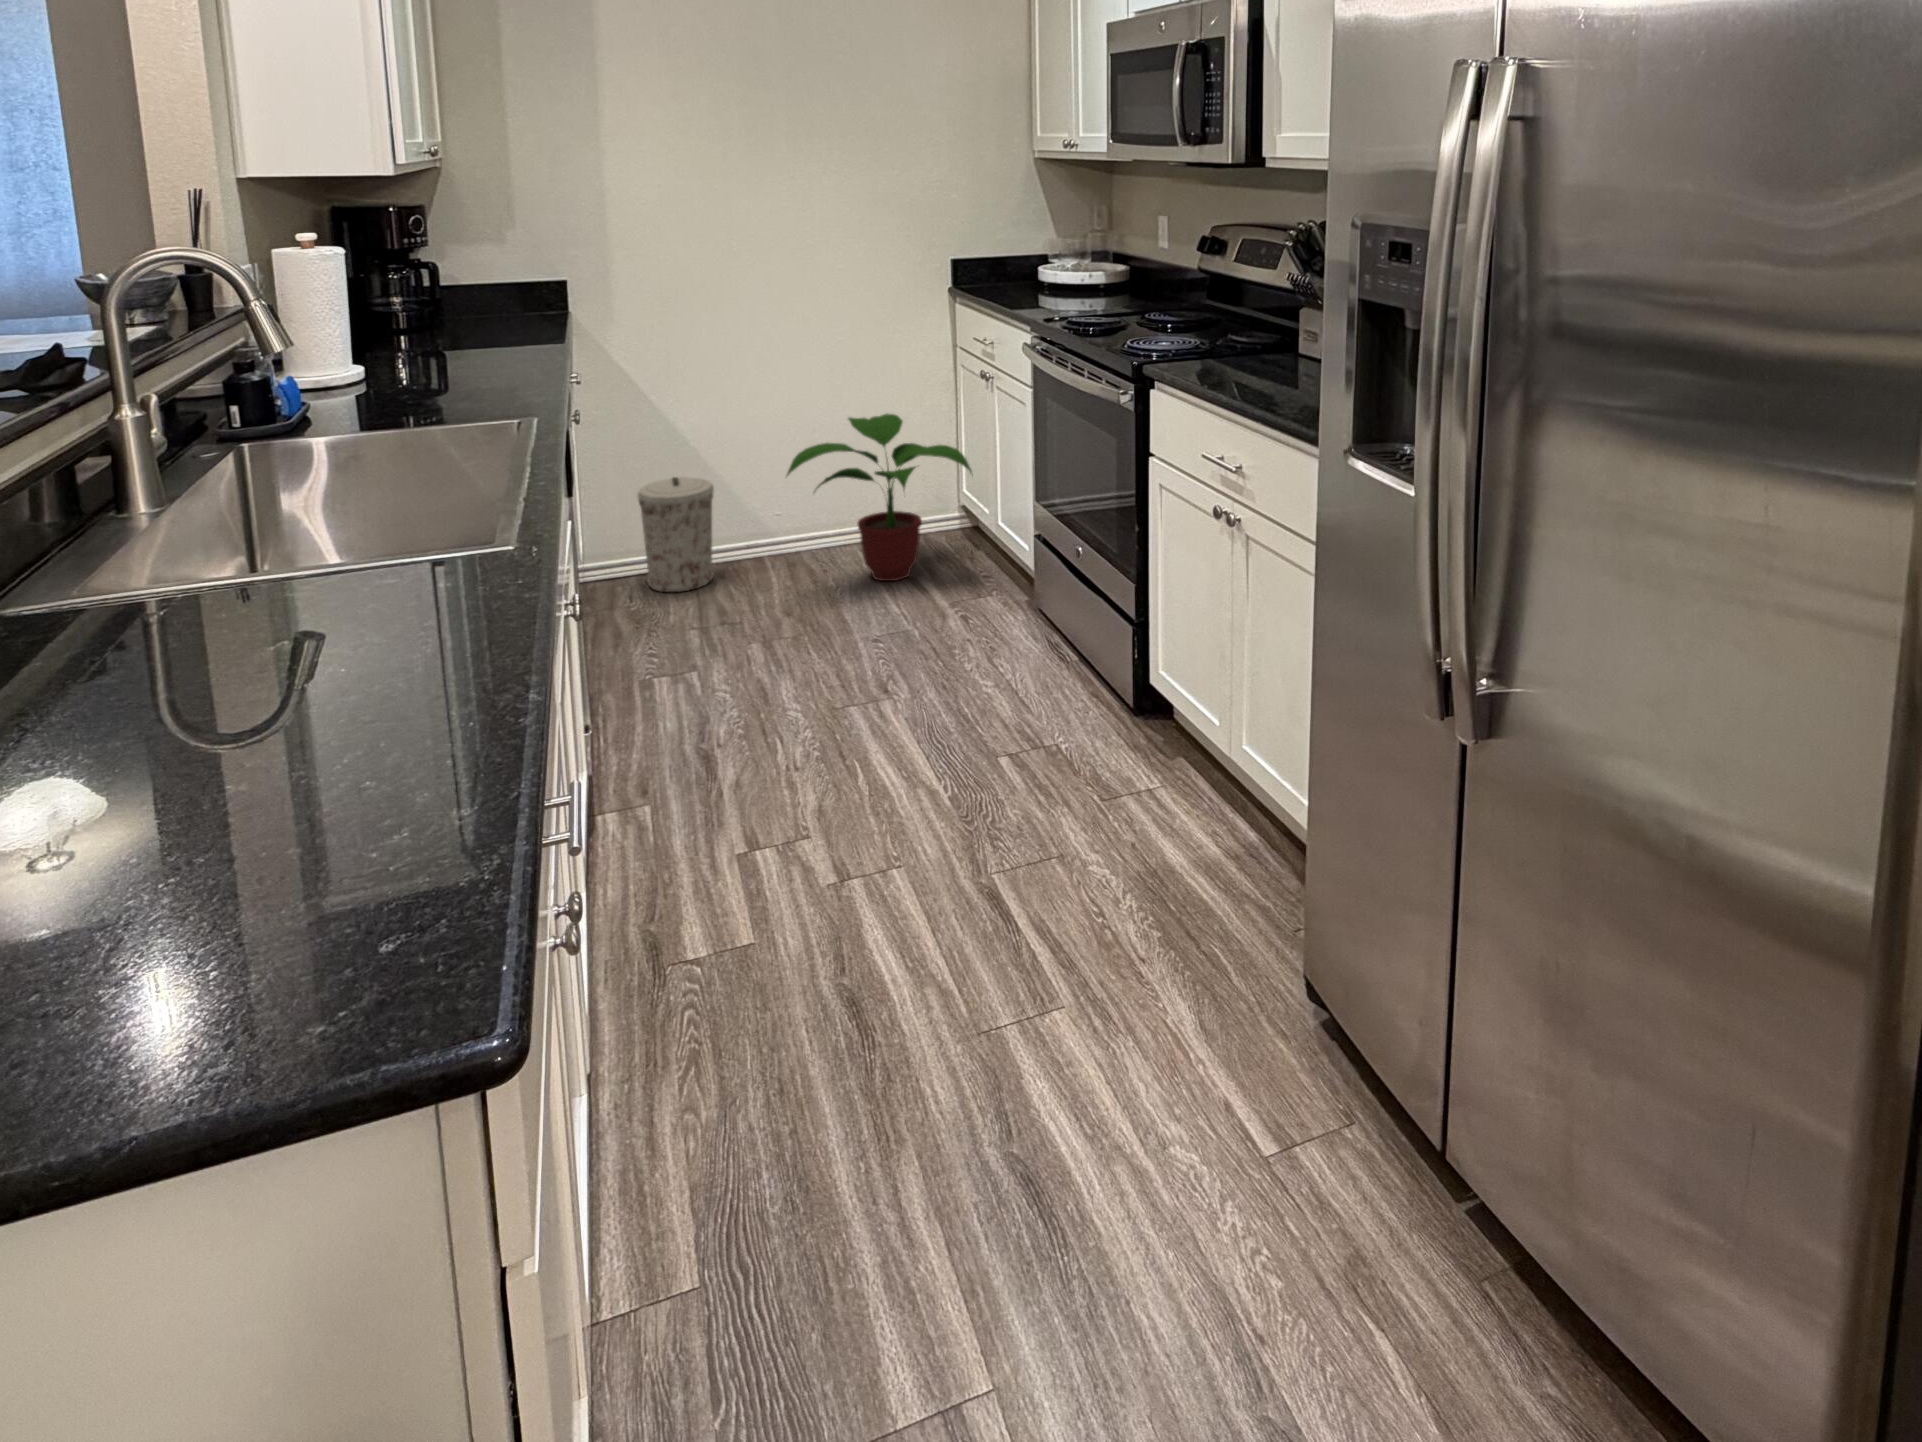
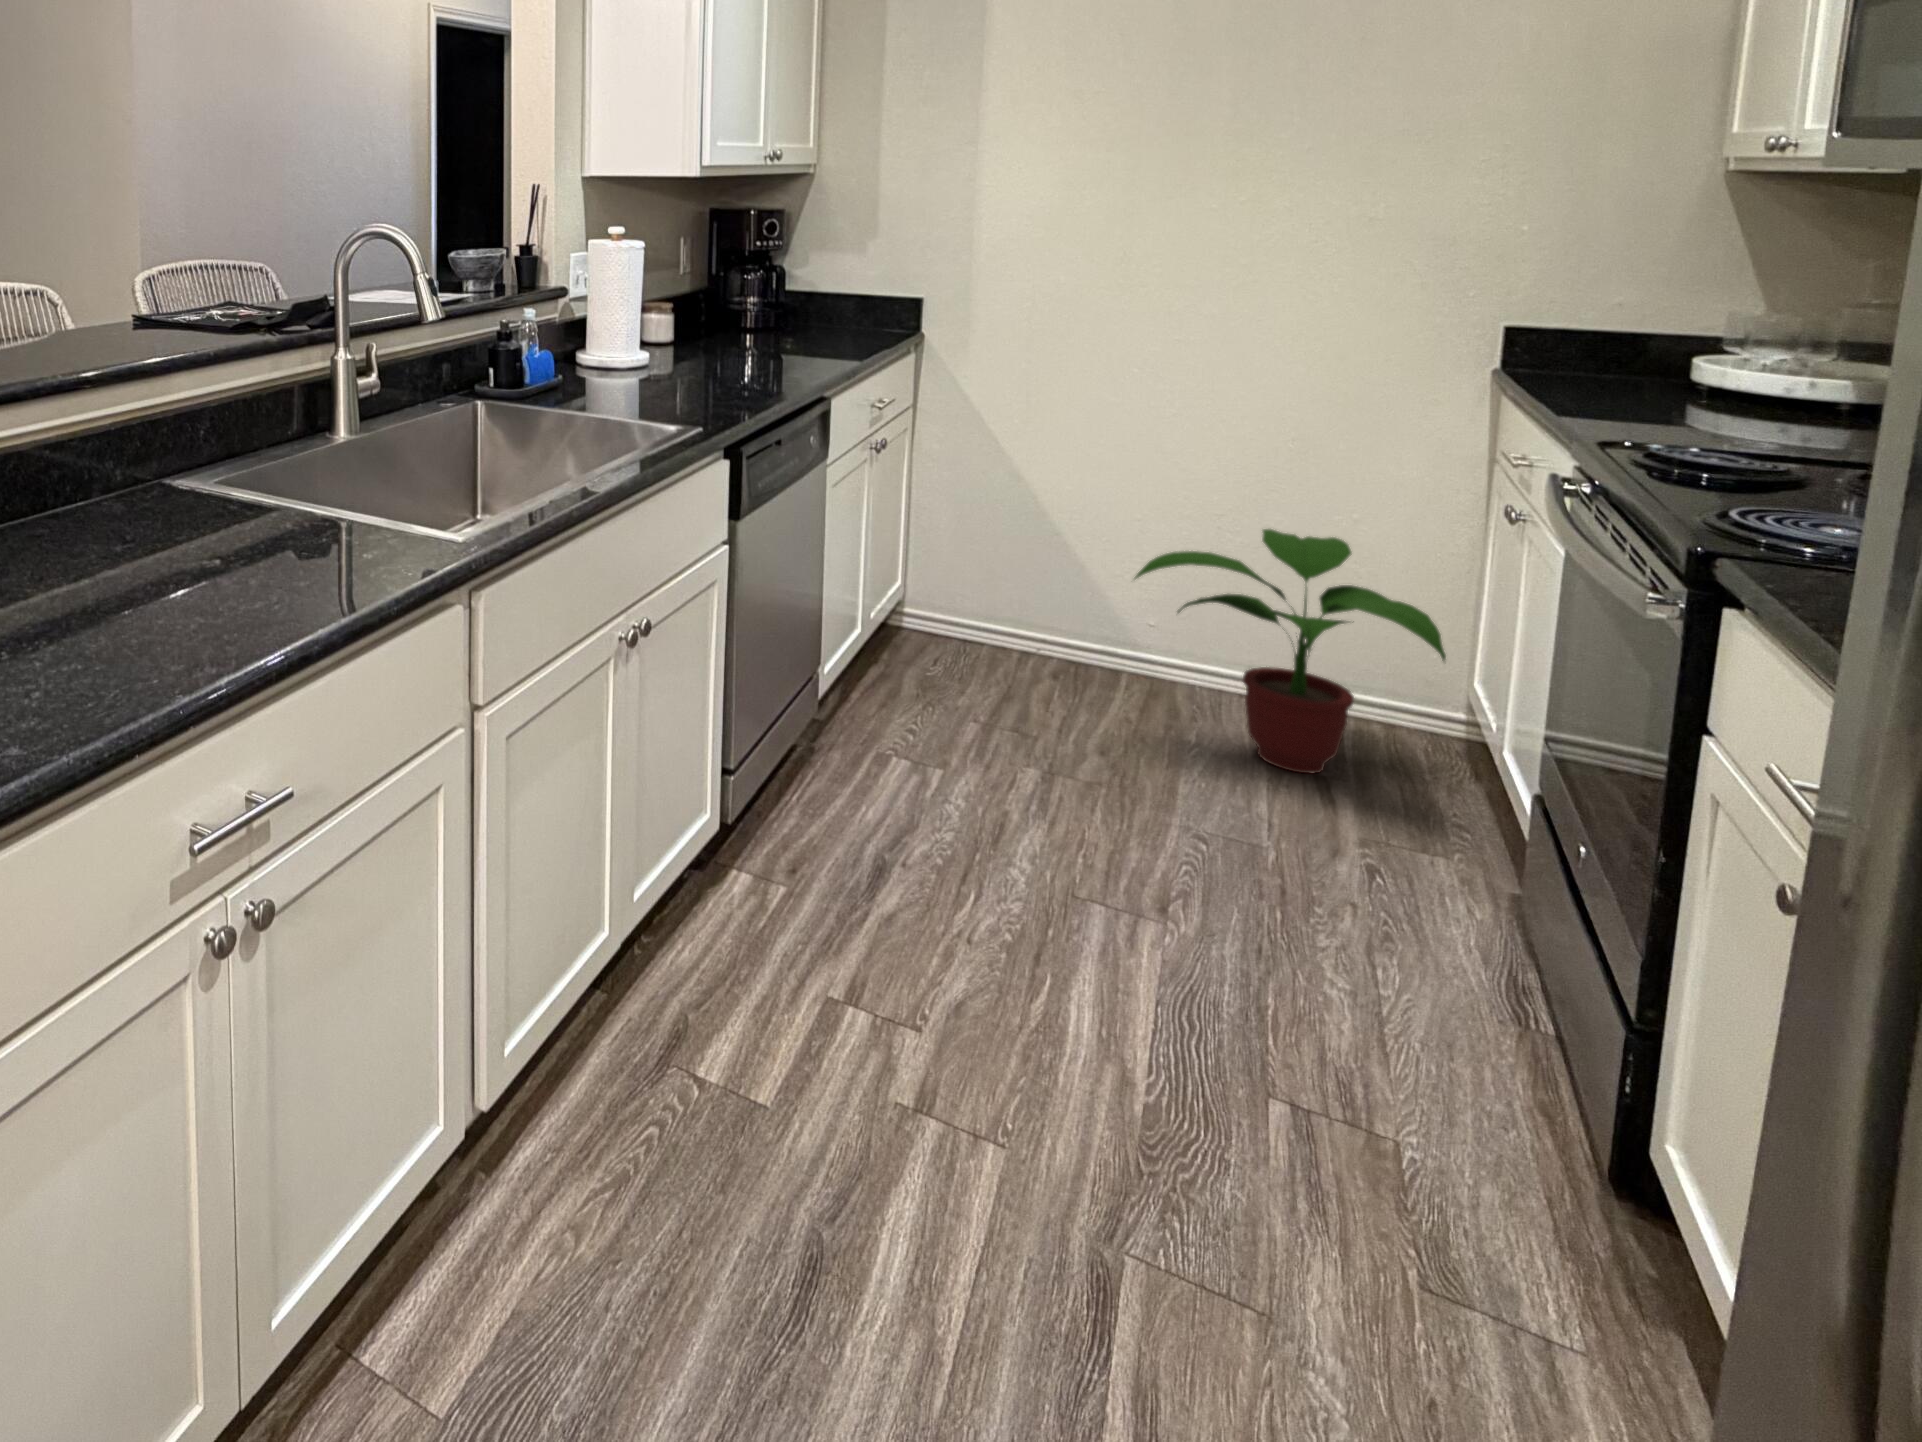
trash can: present [638,477,714,592] -> none [965,544,1059,680]

